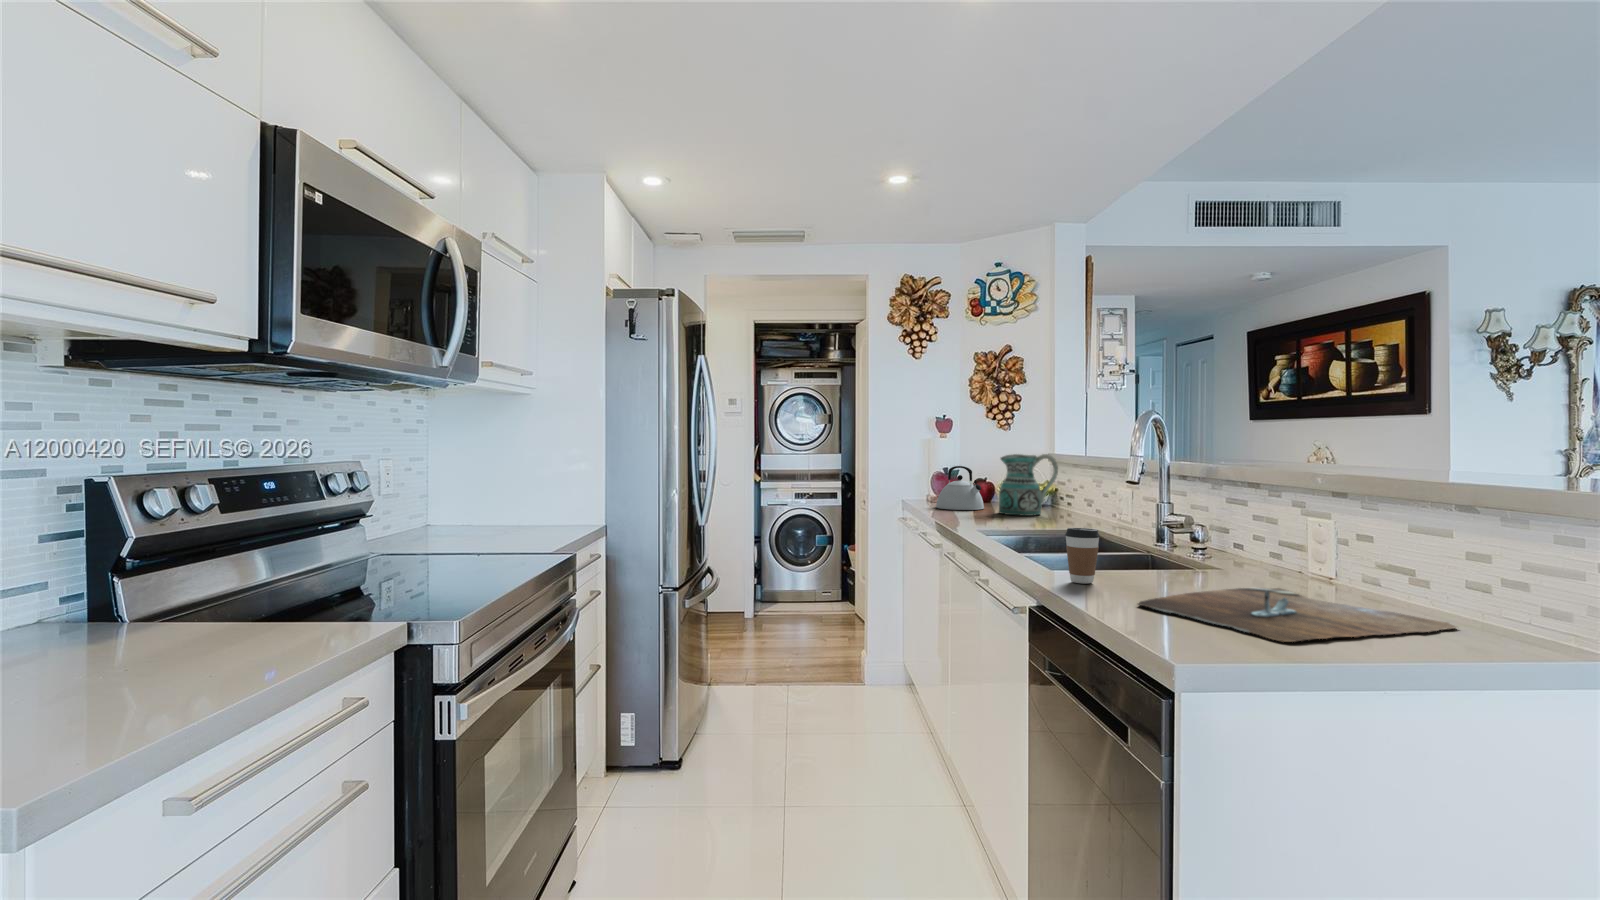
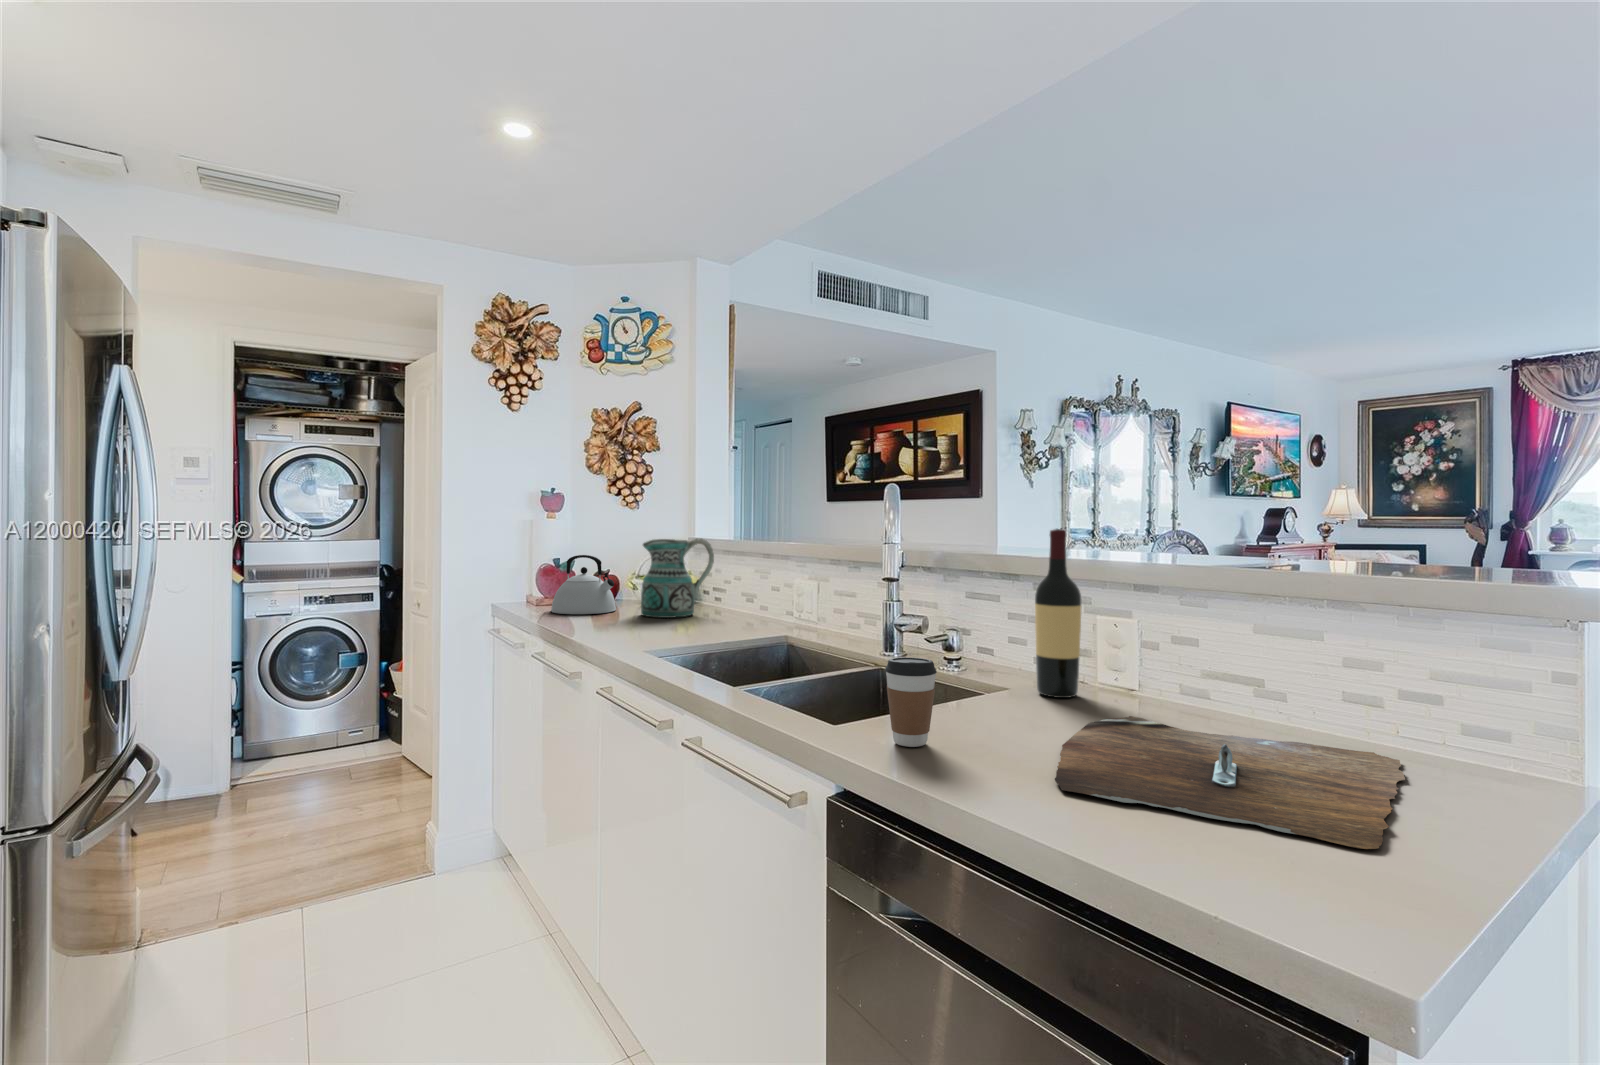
wine bottle: none [1234,446,1275,578] -> present [1035,529,1082,698]

